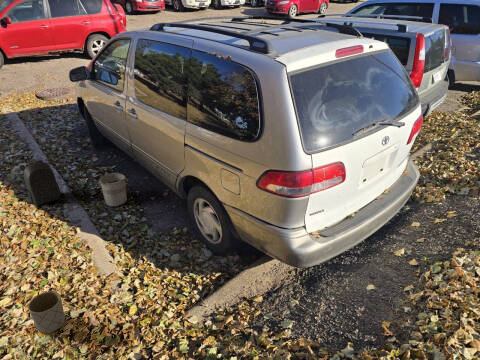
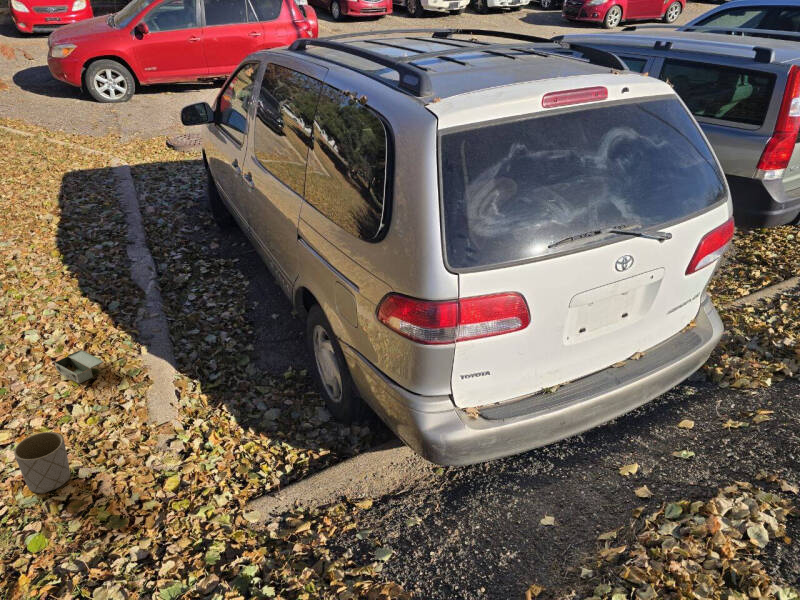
backpack: present [24,160,61,206] -> none [89,238,141,306]
bucket: present [98,173,128,206] -> none [191,271,238,322]
toolbox: none [22,236,57,258] -> present [55,350,103,384]

